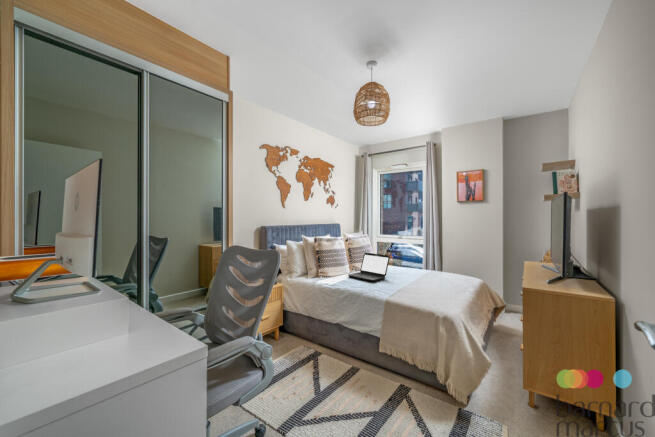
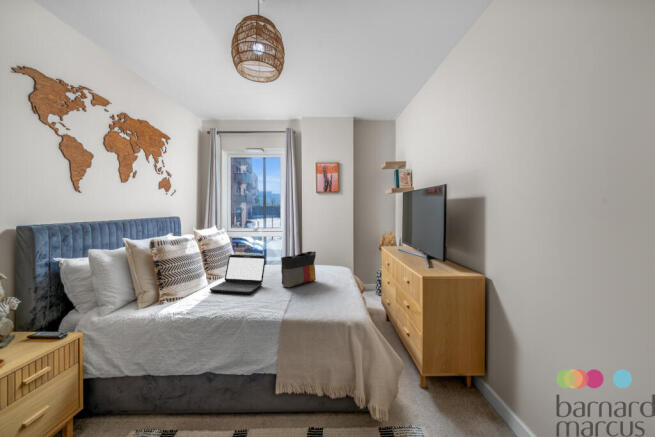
tote bag: none [399,256,434,283] -> present [281,251,316,287]

